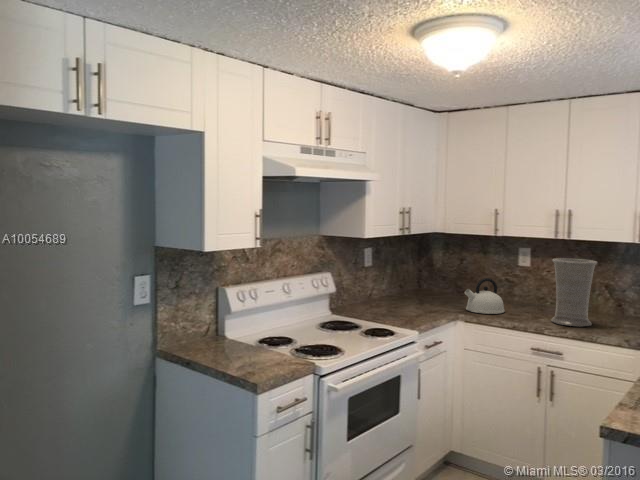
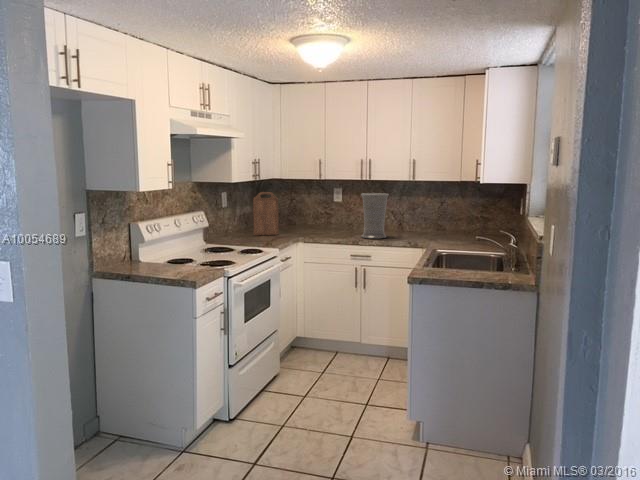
cutting board: none [402,250,436,306] -> present [253,192,279,235]
kettle: present [465,278,505,314] -> none [301,211,330,236]

